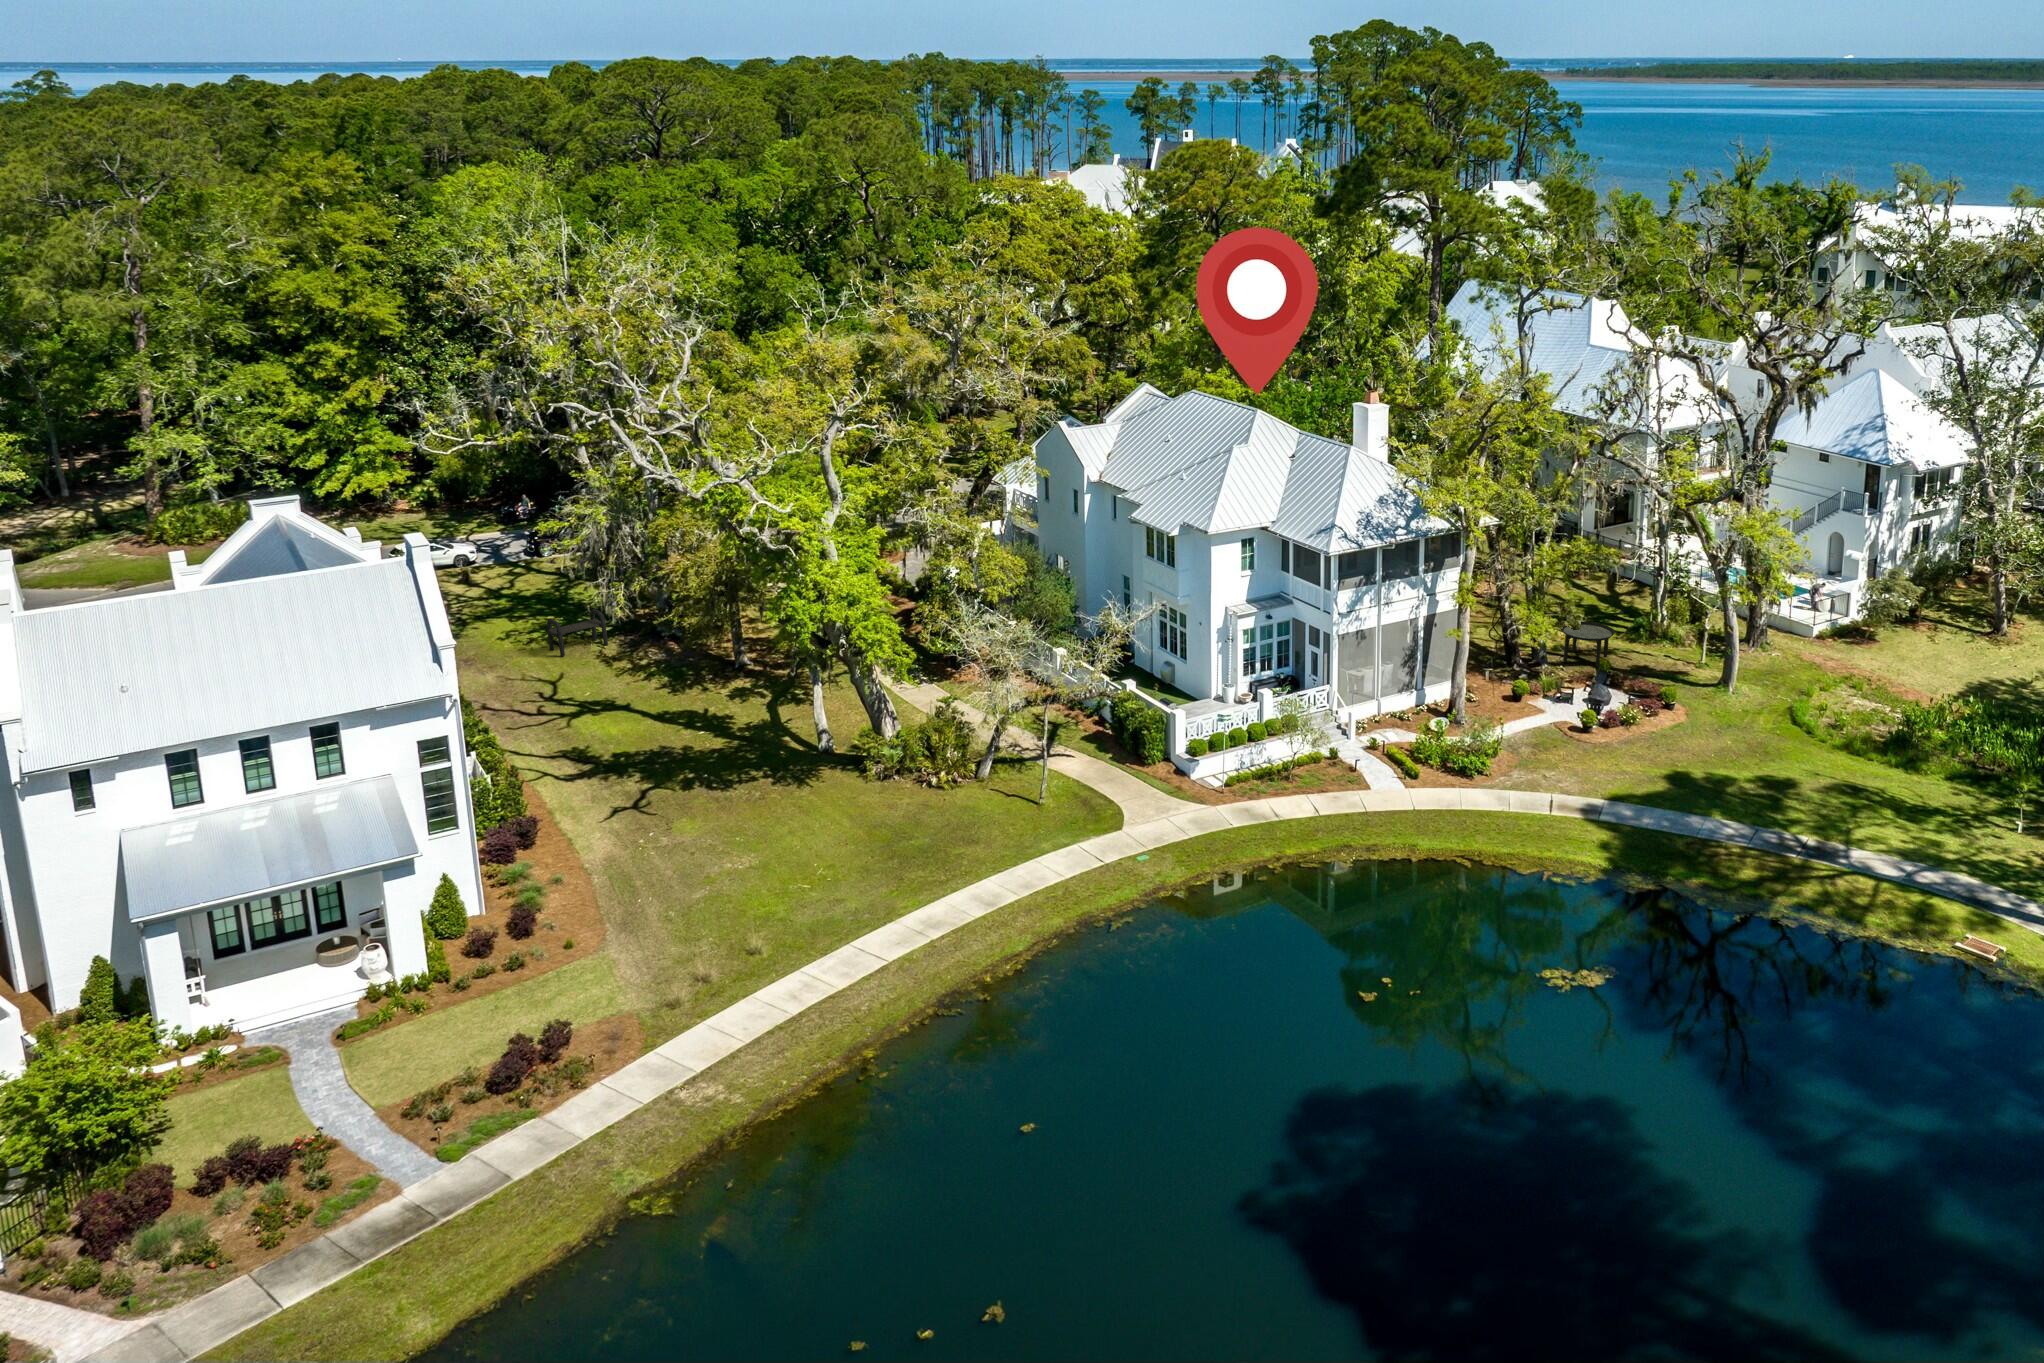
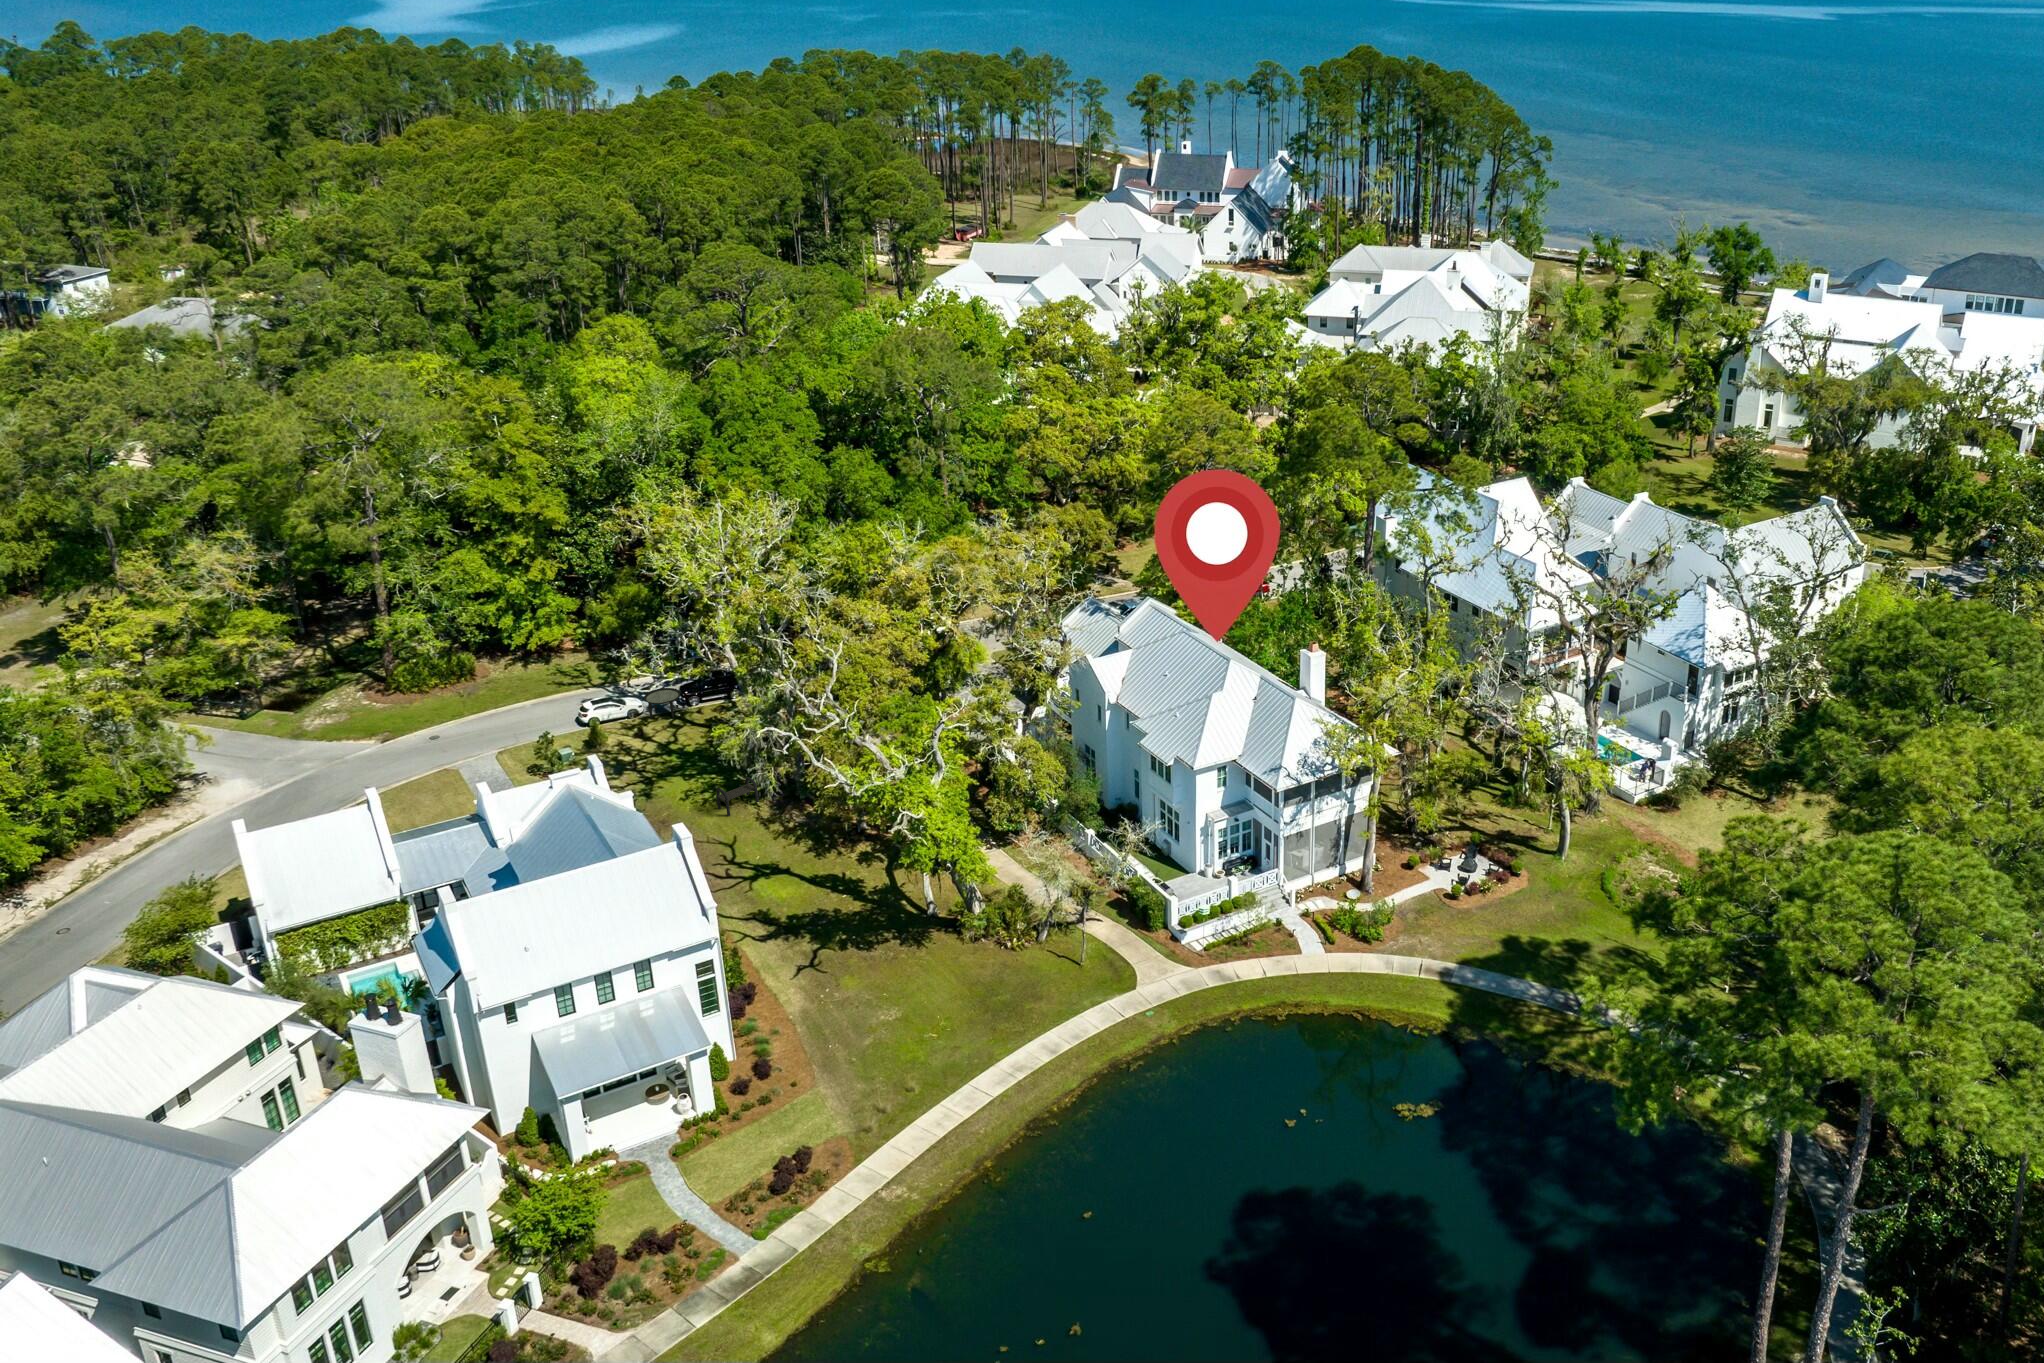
round table: present [1561,621,1615,667] -> present [644,688,680,719]

